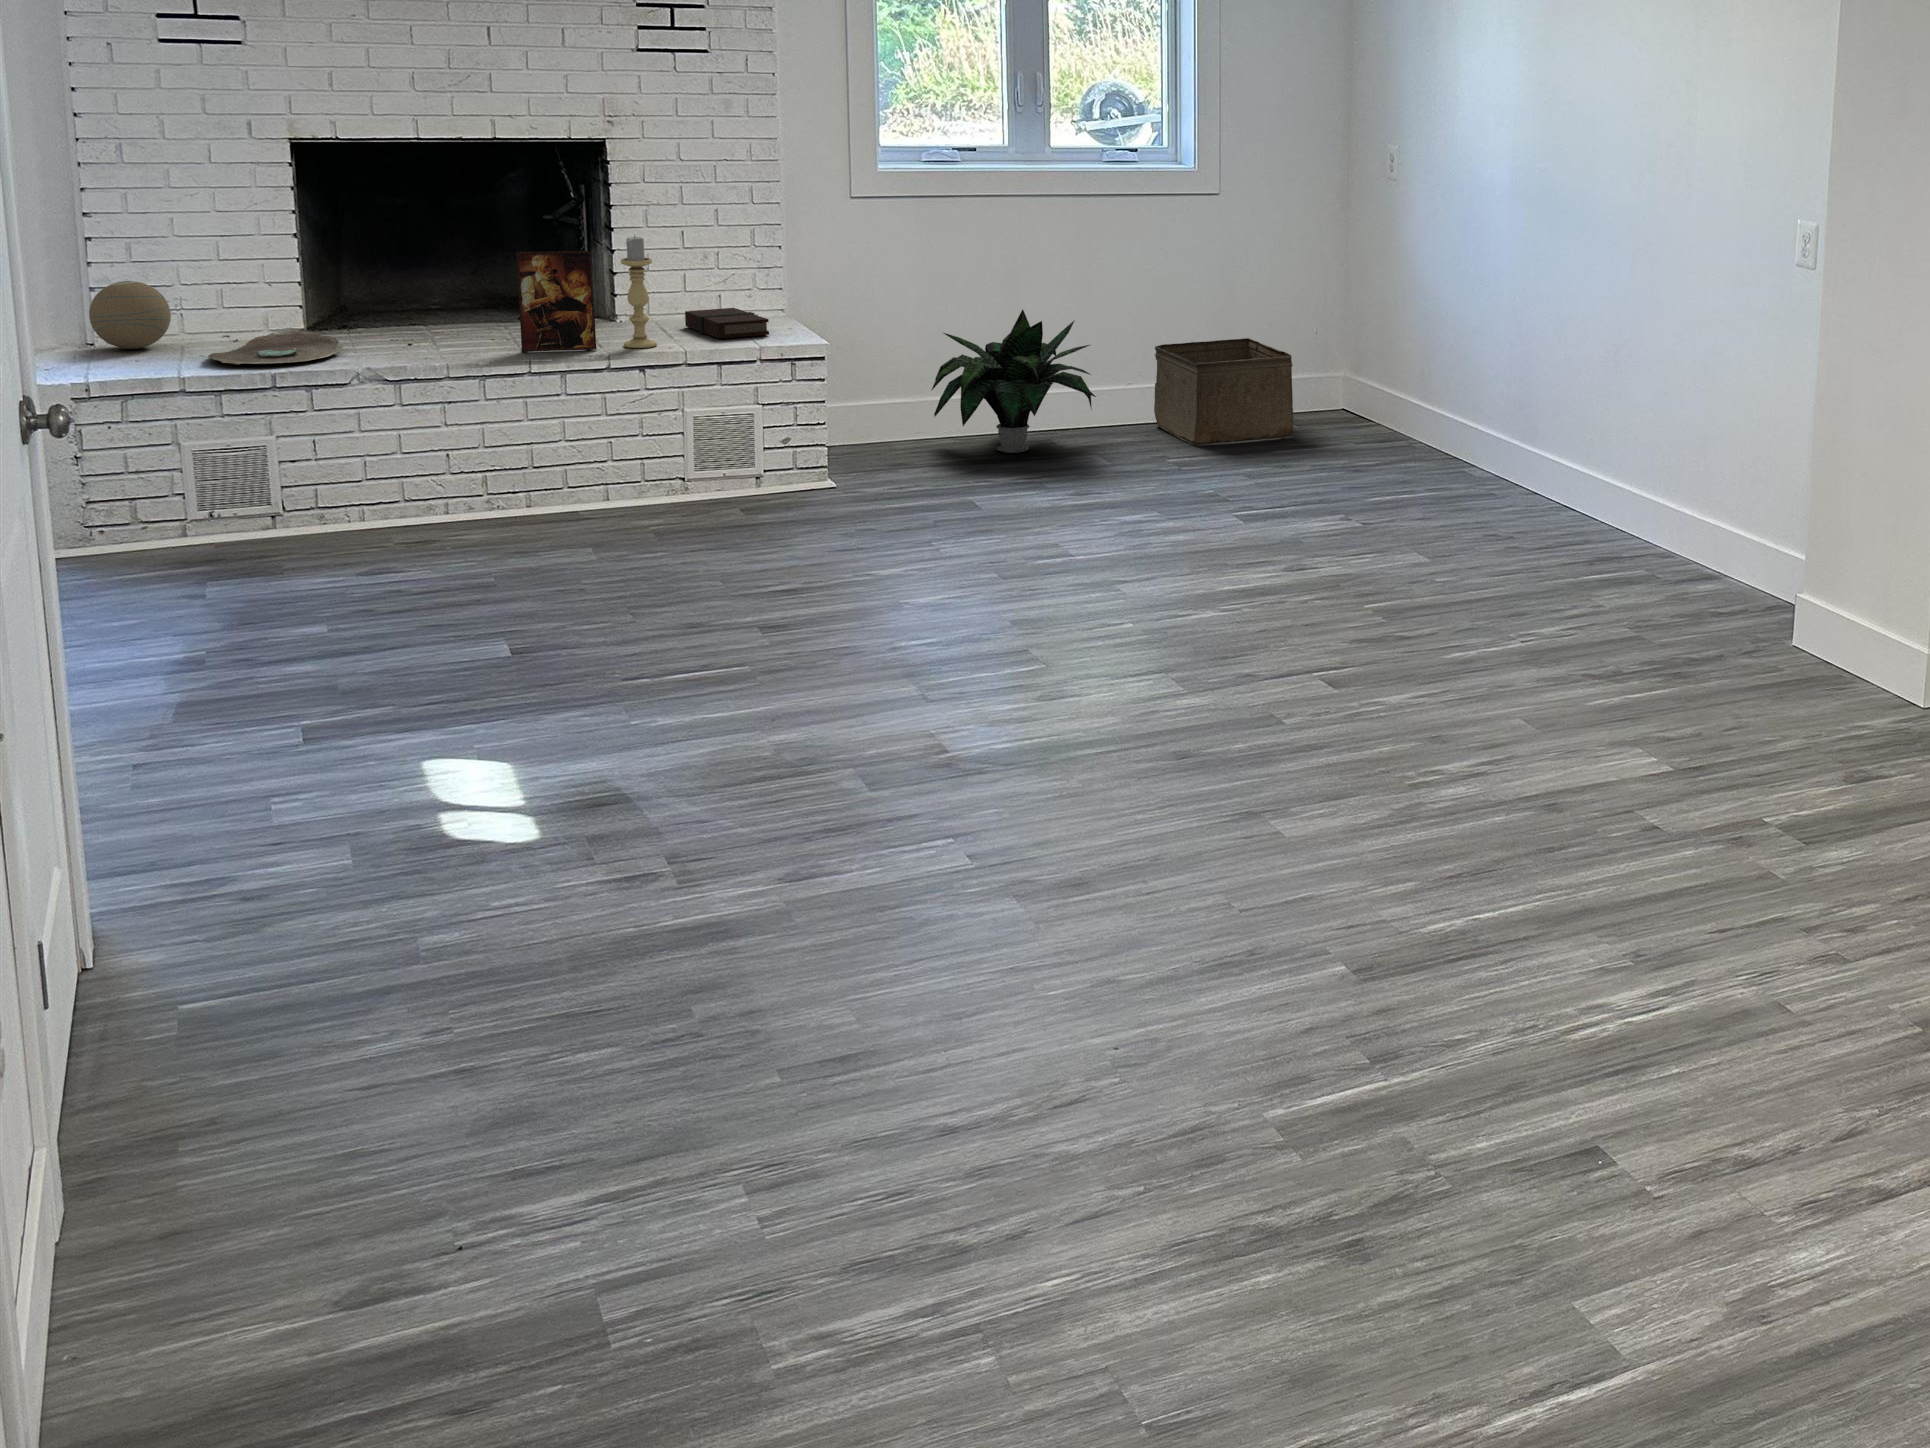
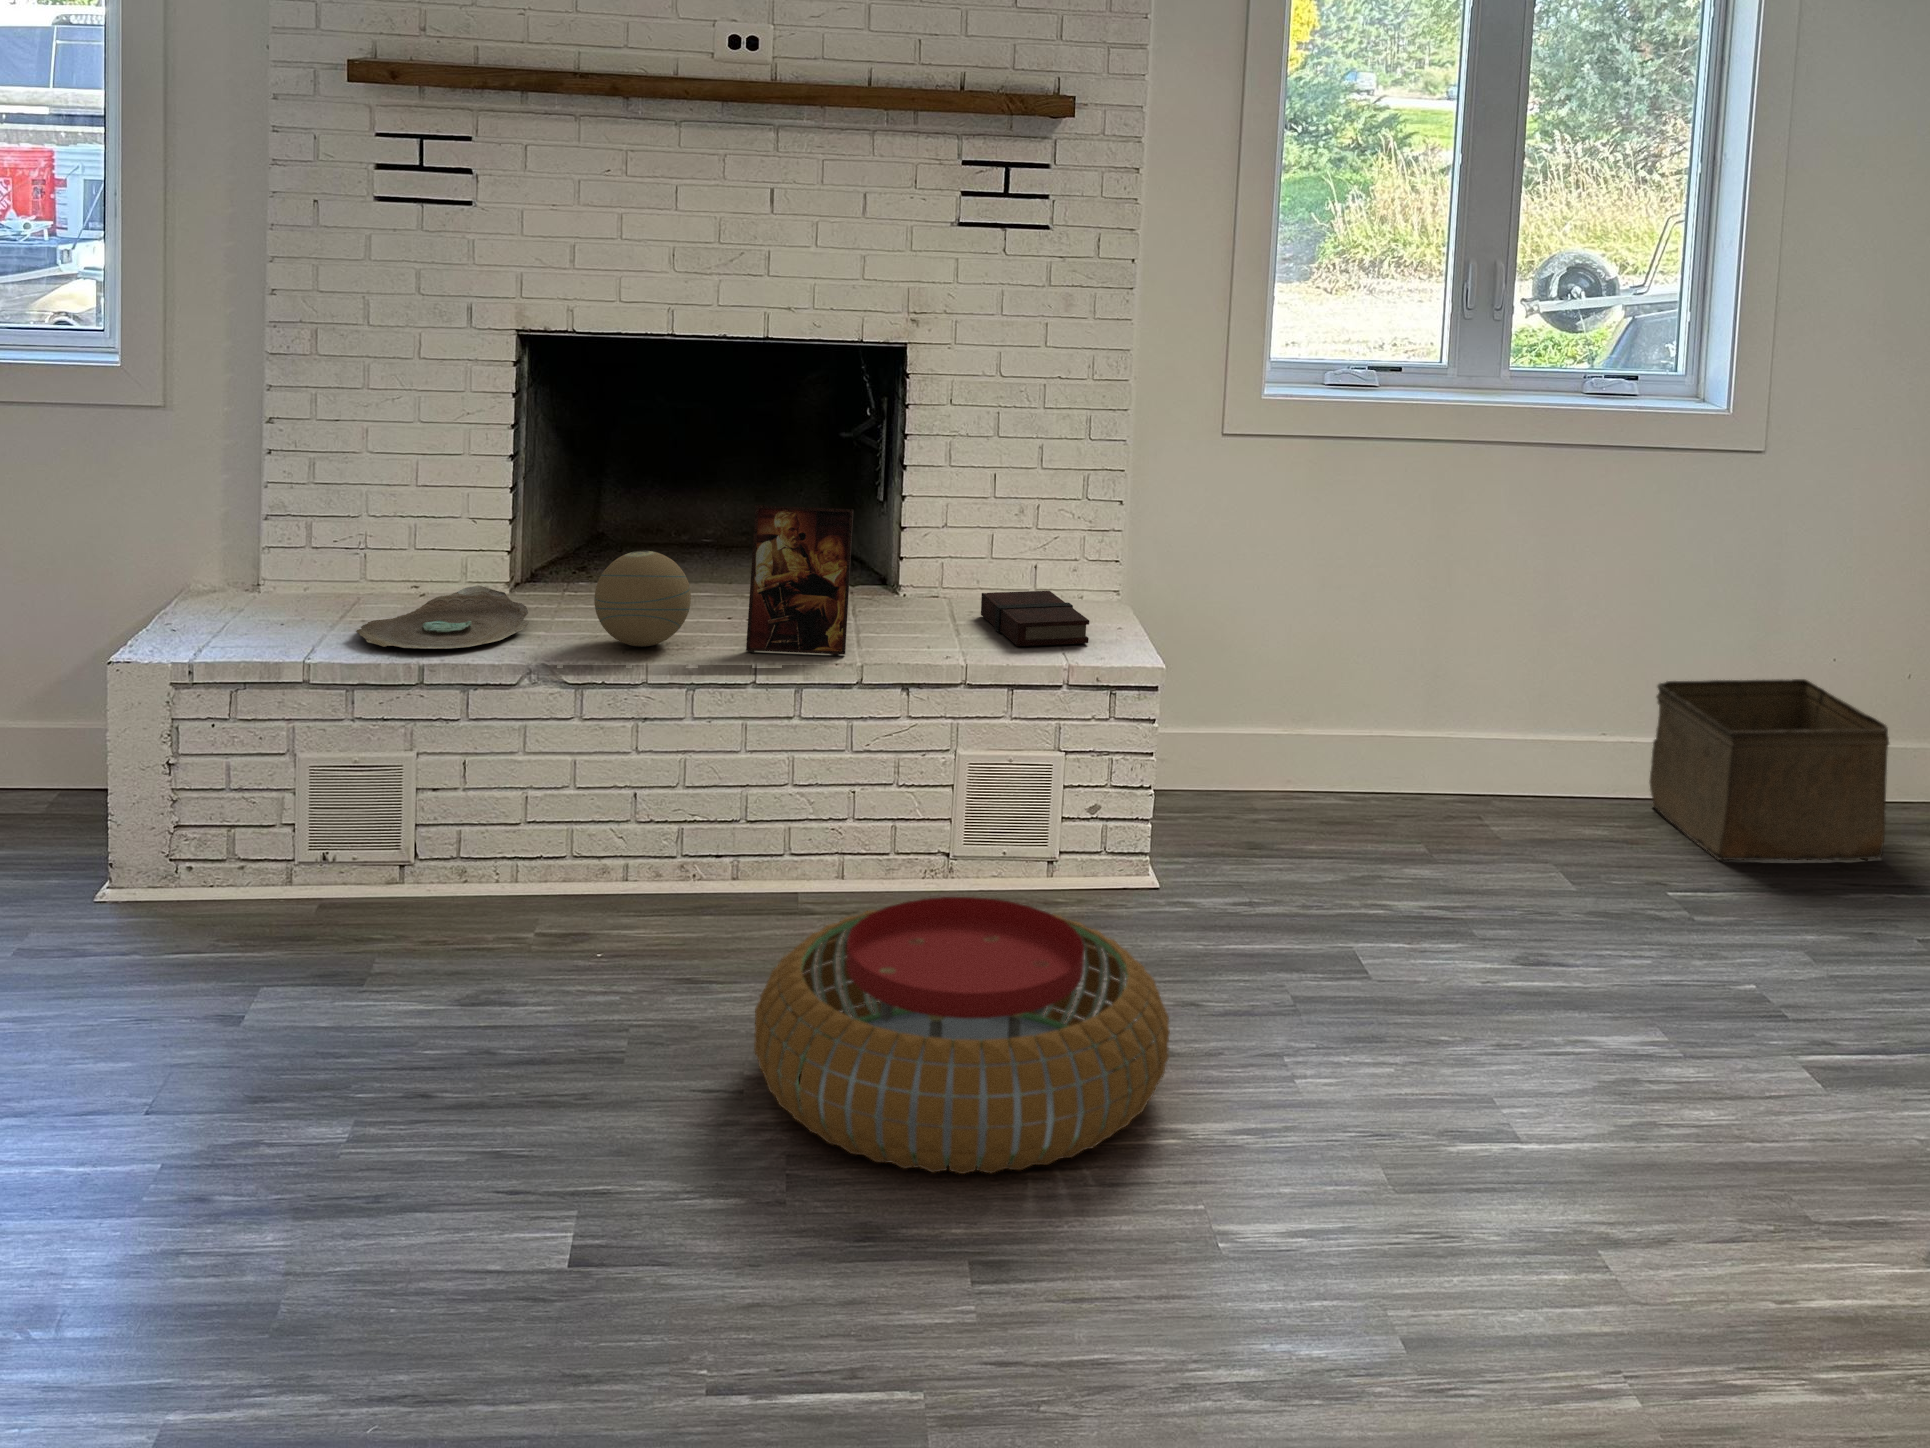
candle holder: present [621,236,657,348] -> none [885,491,932,657]
decorative orb: present [89,281,171,349] -> present [594,551,691,647]
potted plant: present [932,310,1096,453] -> none [1316,619,1571,843]
pouf: none [590,467,857,598] -> present [754,897,1170,1174]

